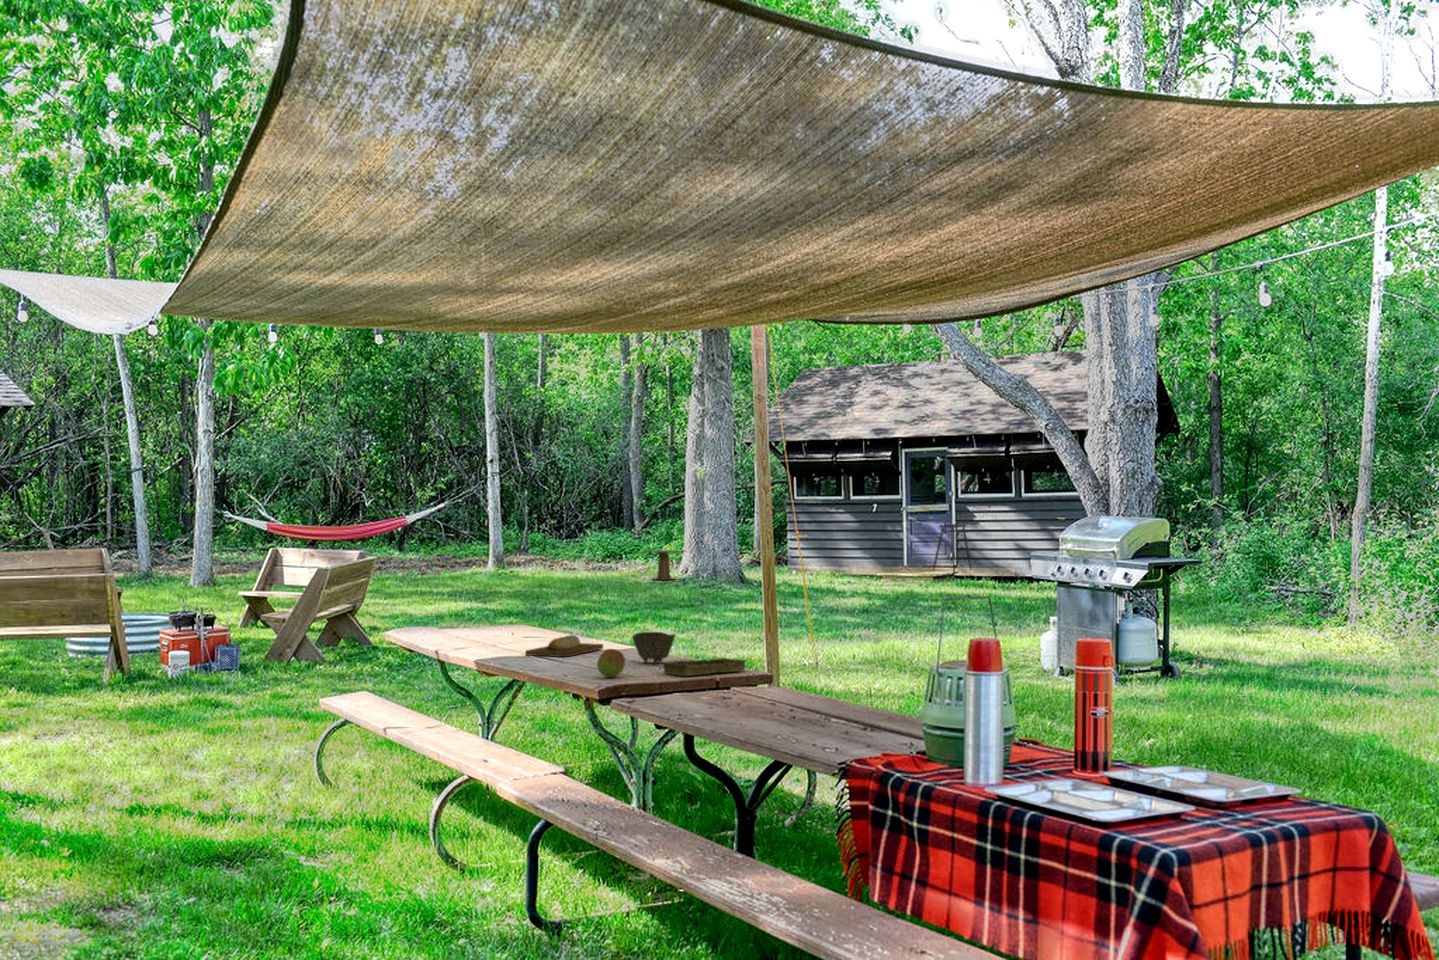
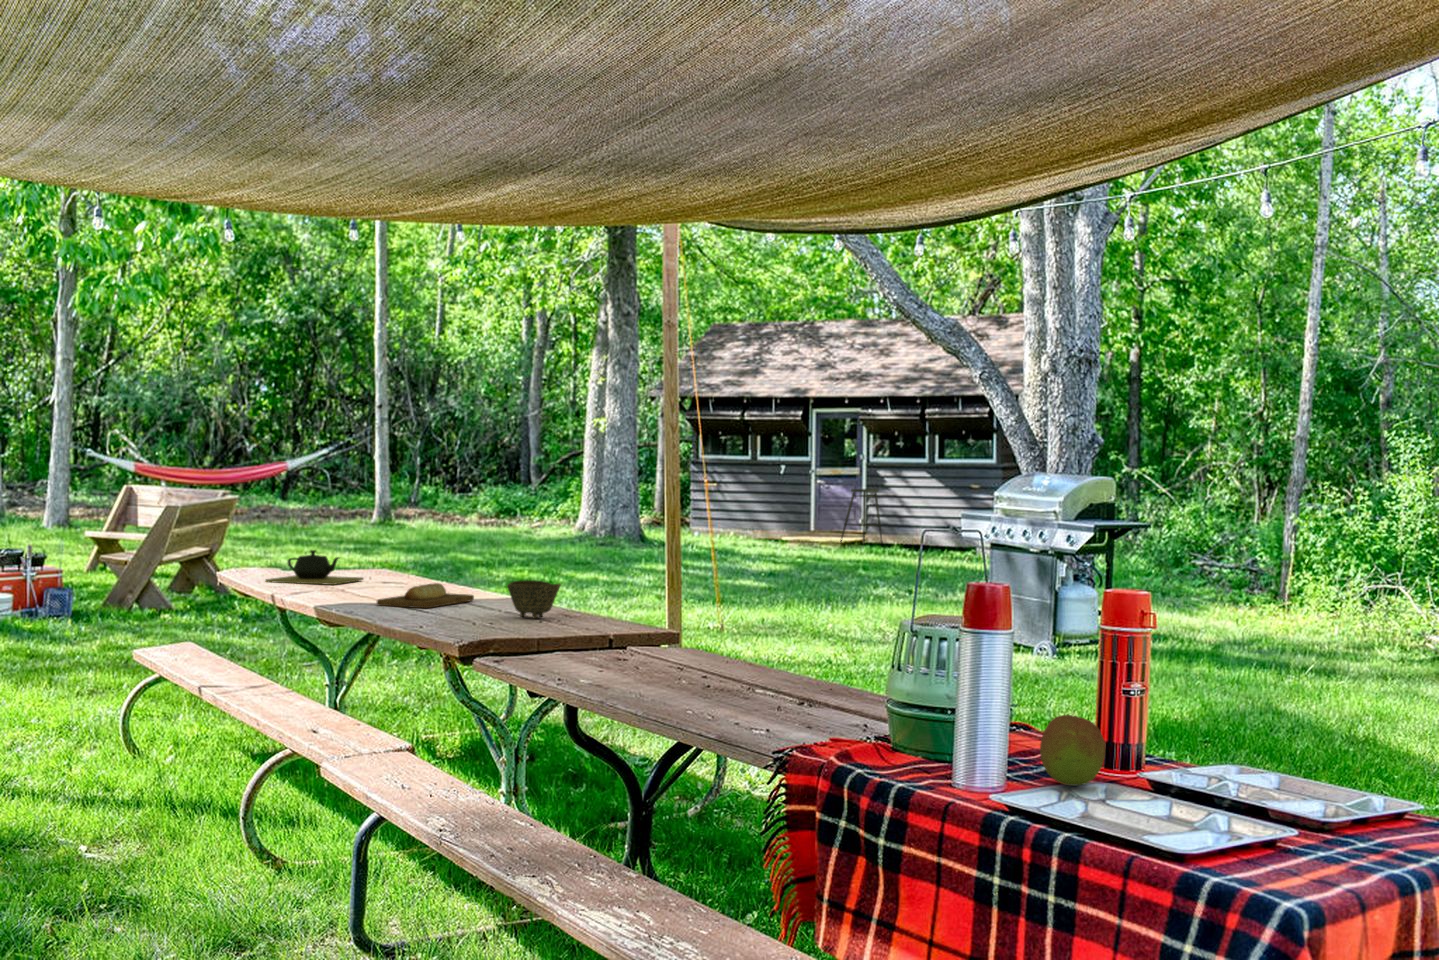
side table: present [642,550,685,580] -> none [532,505,582,537]
teapot: none [428,609,508,638] -> present [266,550,363,585]
fruit: present [597,649,625,677] -> present [1040,715,1105,786]
tray: present [663,658,746,676] -> none [537,614,648,634]

